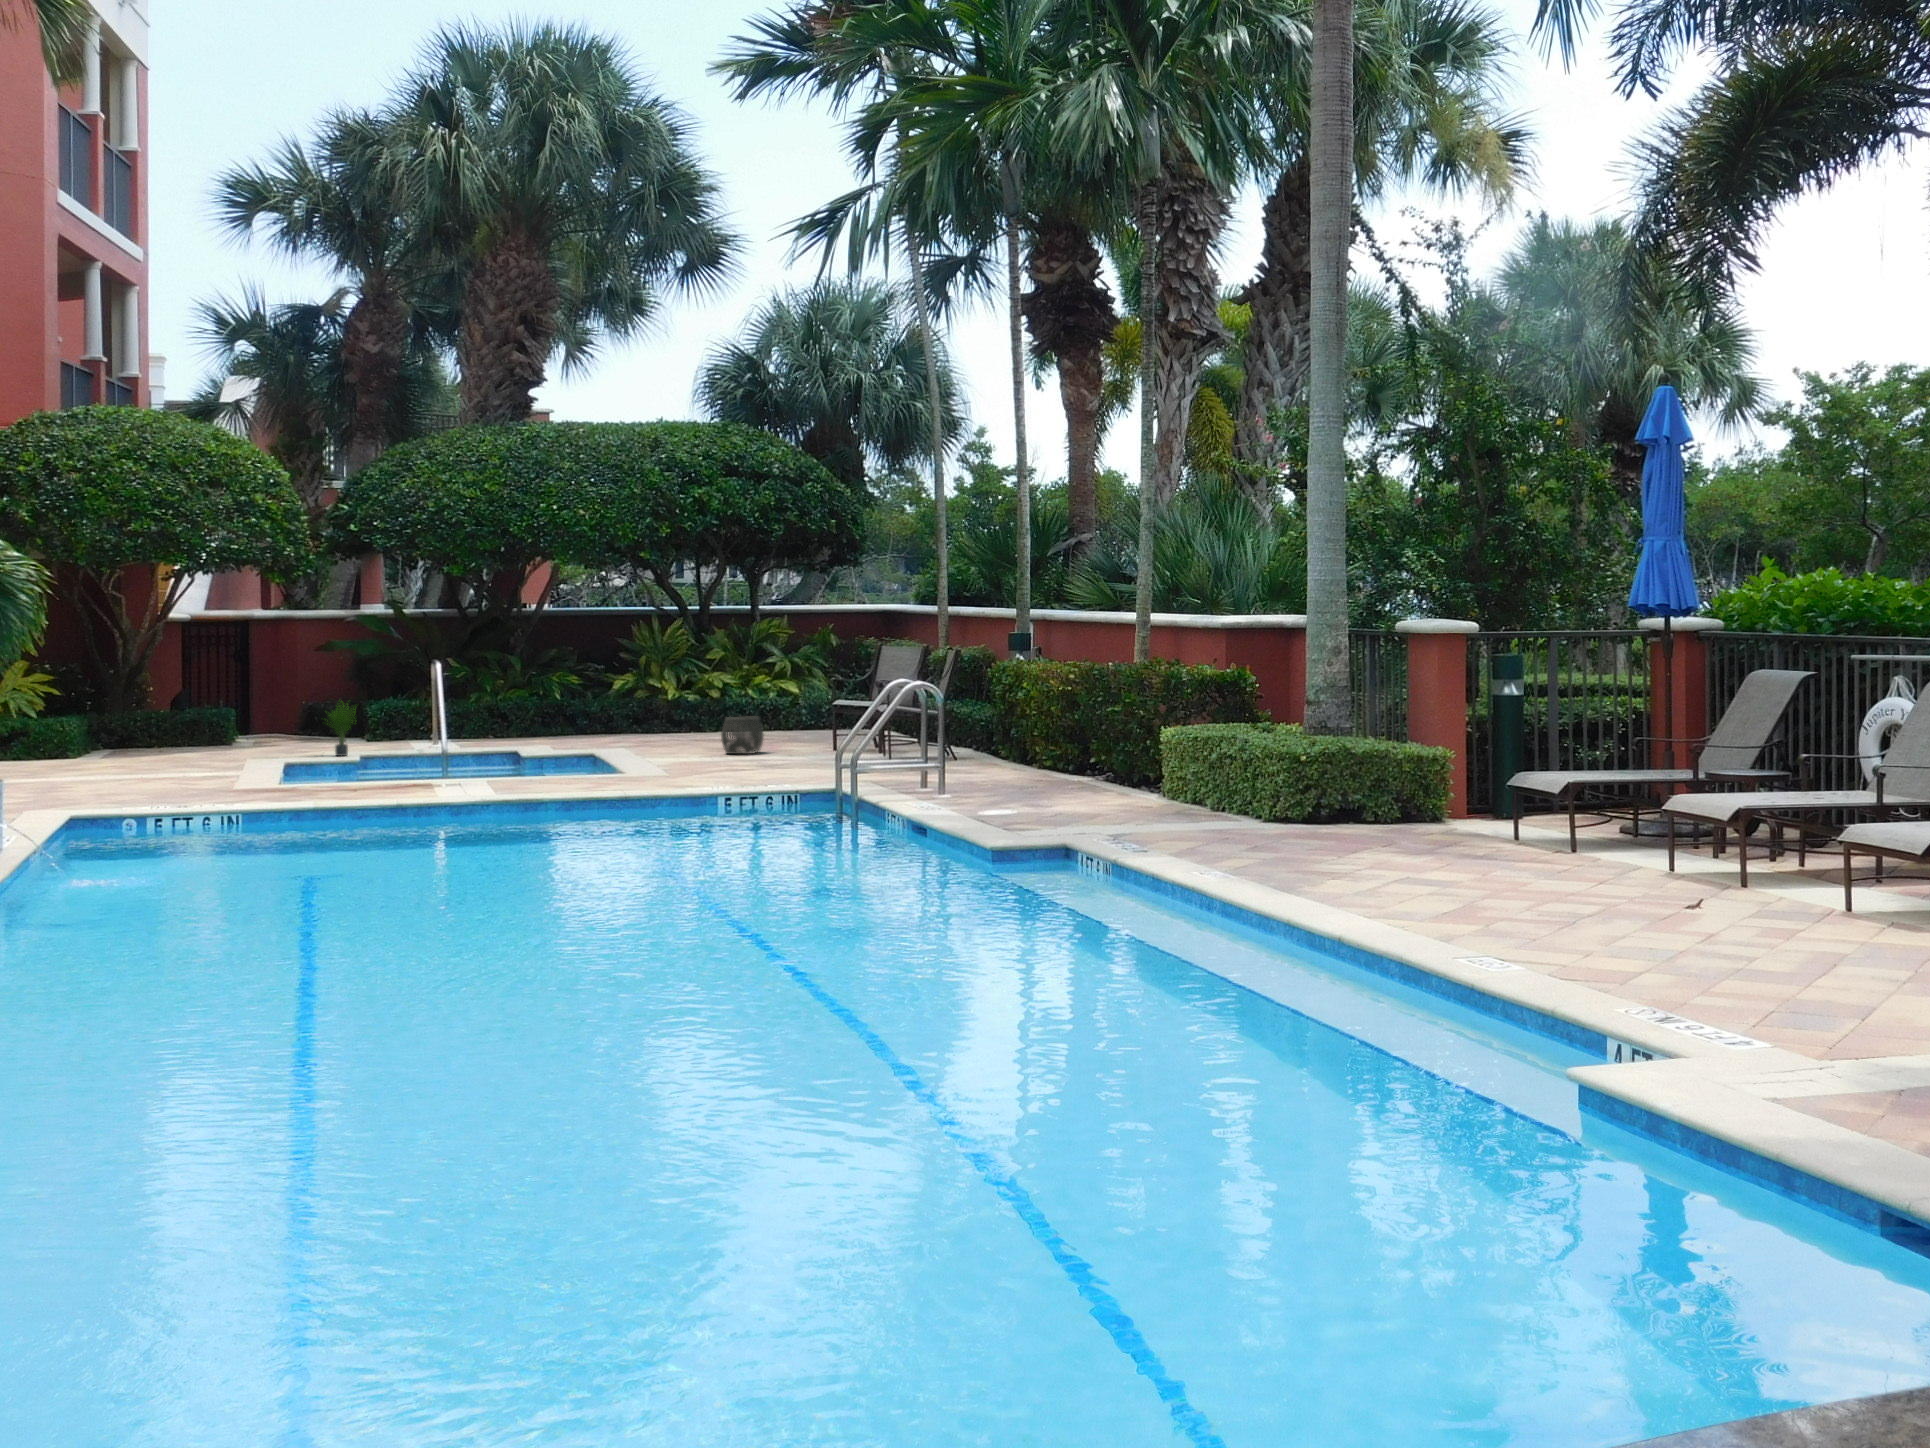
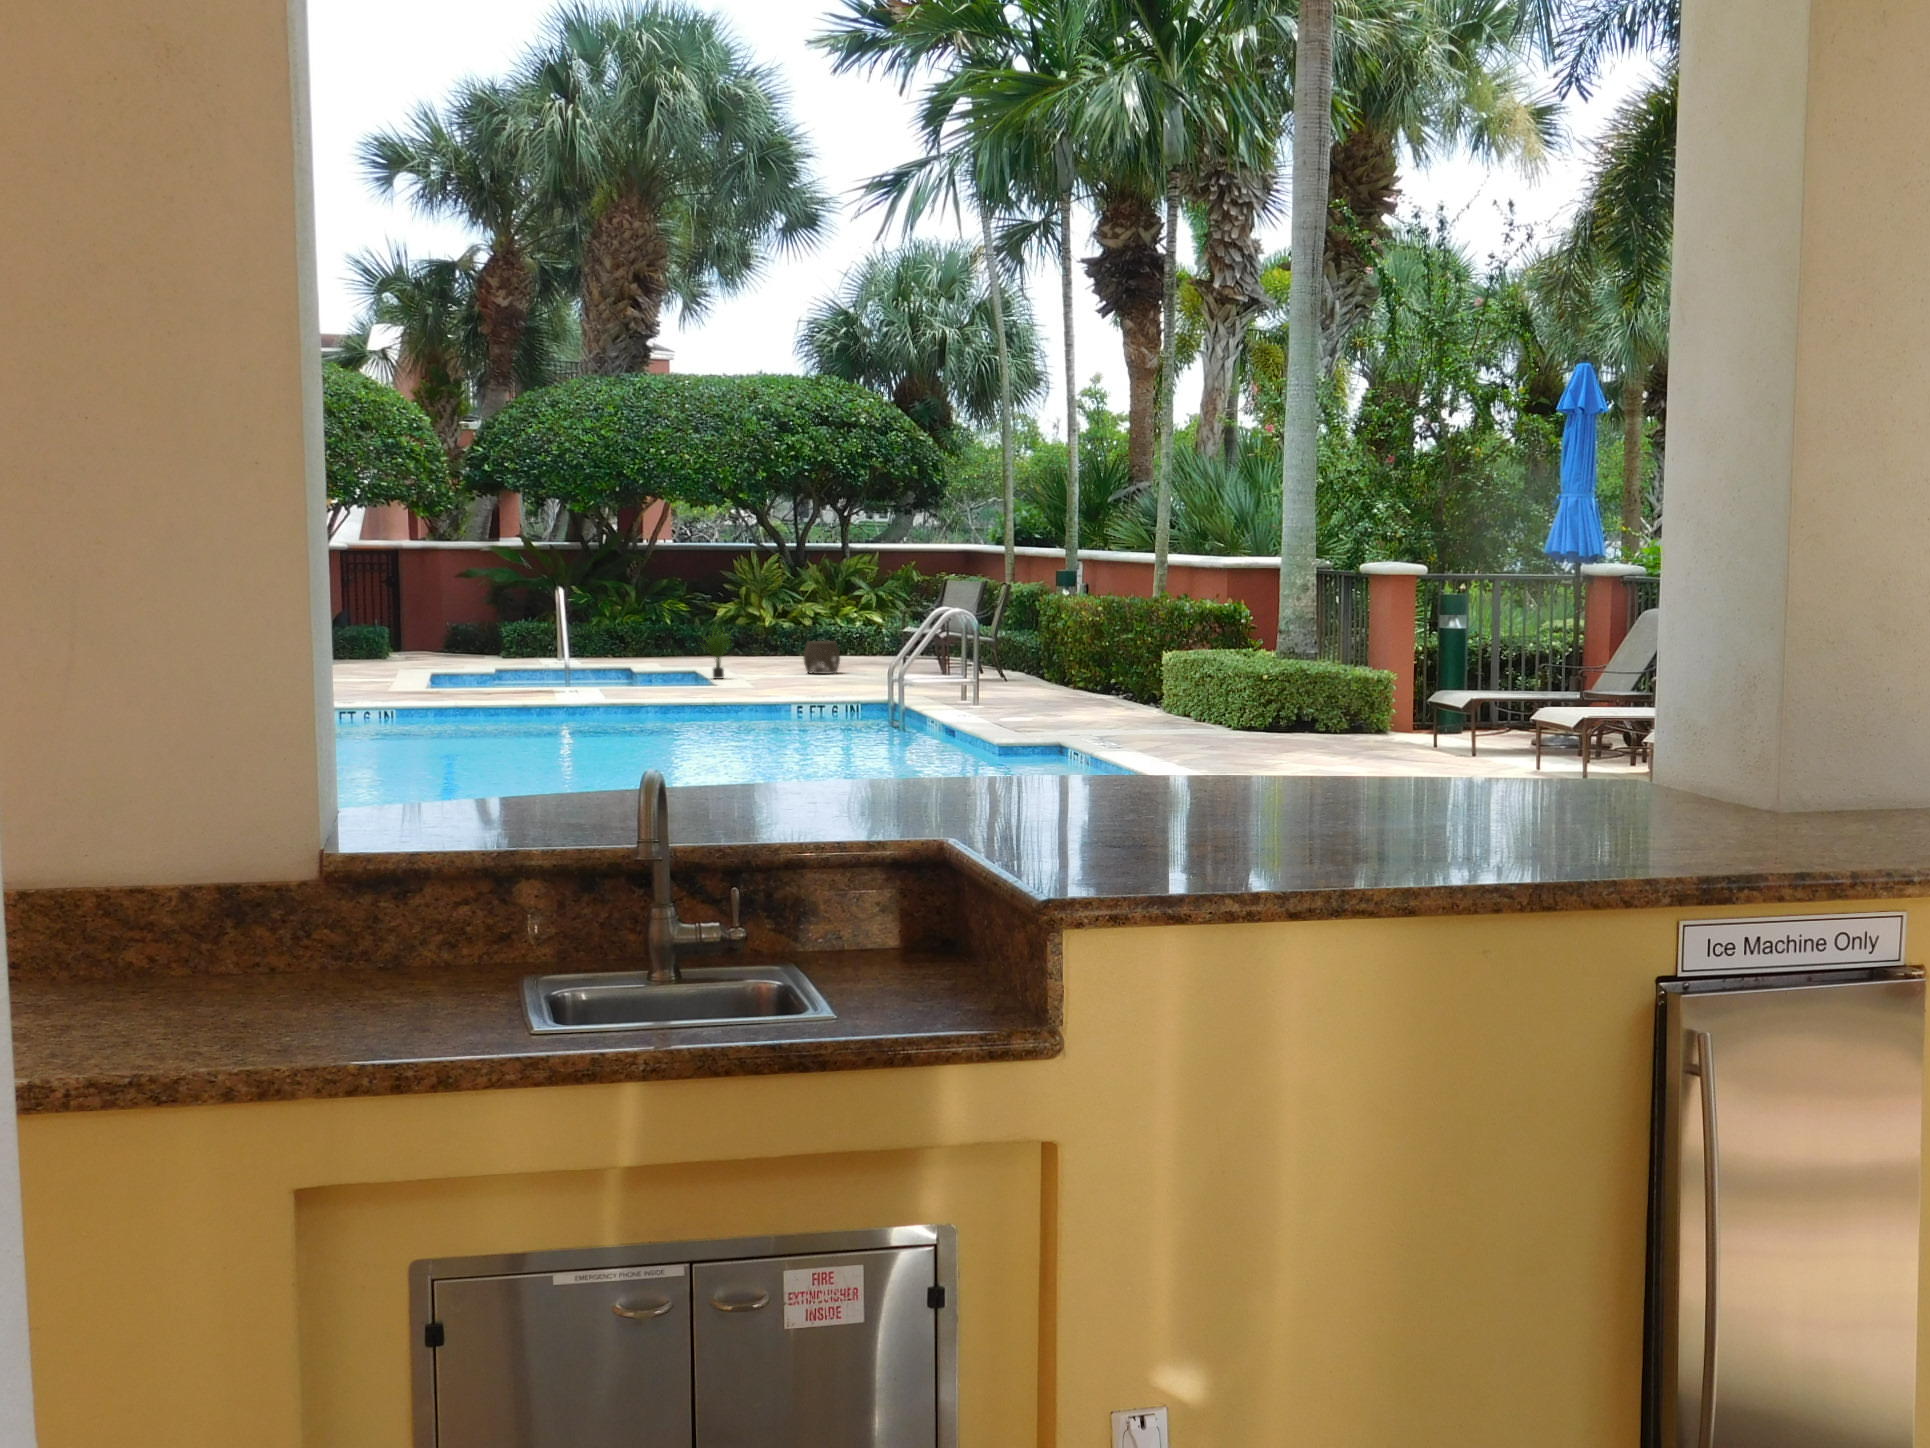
potted plant: present [329,706,355,756] -> present [703,632,729,679]

